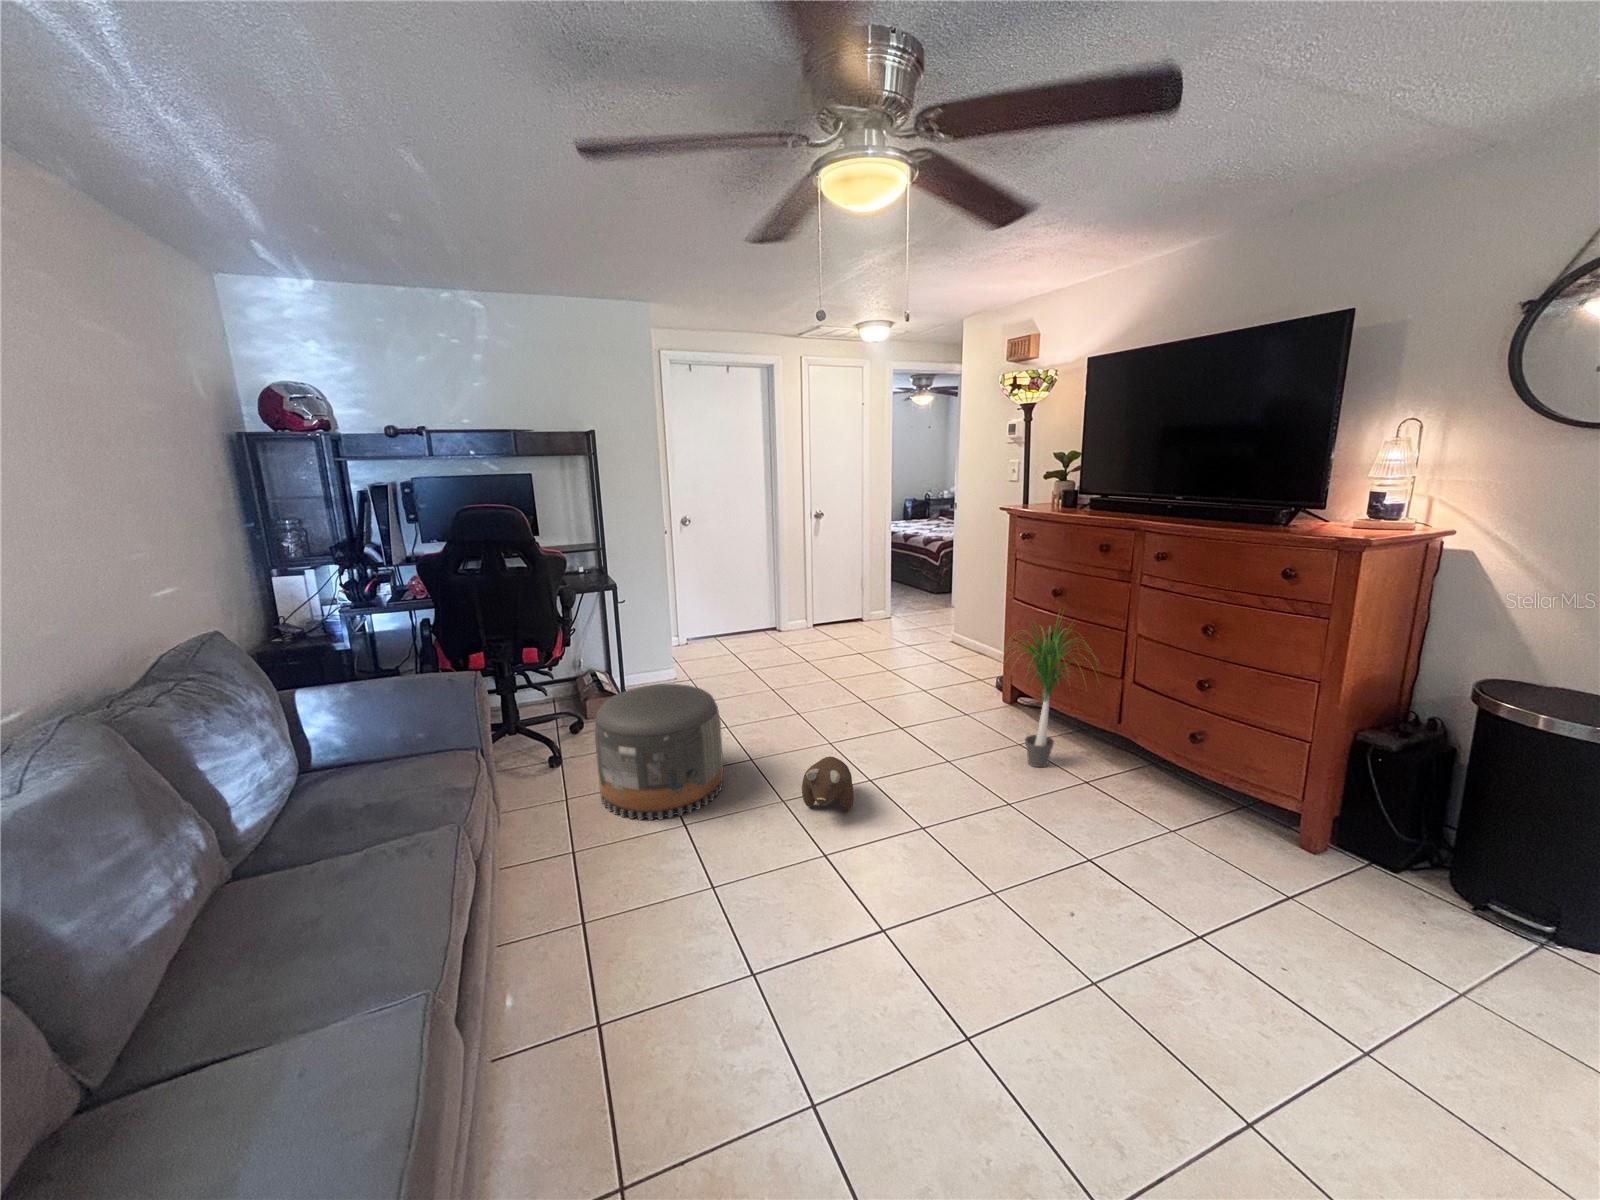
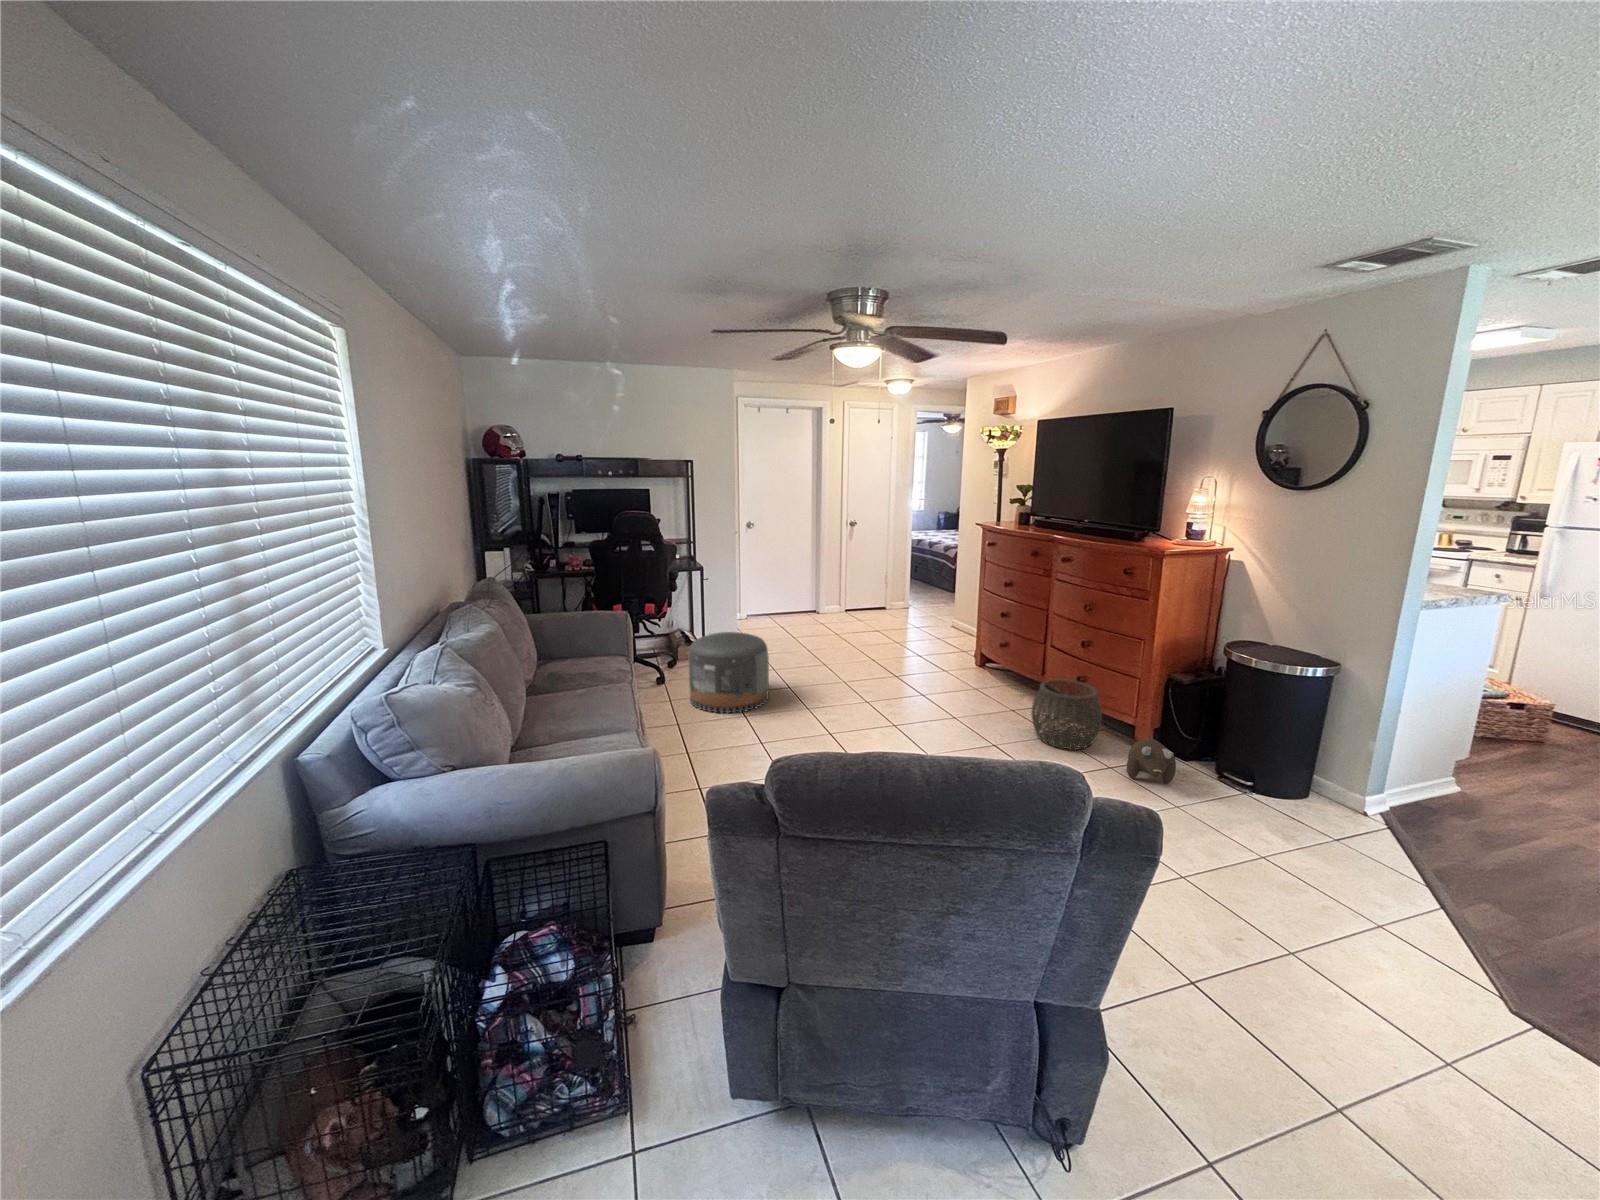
potted plant: present [1008,621,1094,767] -> none [953,591,1030,702]
woven basket: none [1135,741,1254,859] -> present [1032,679,1102,750]
plush toy: present [802,757,854,811] -> present [1127,738,1176,783]

